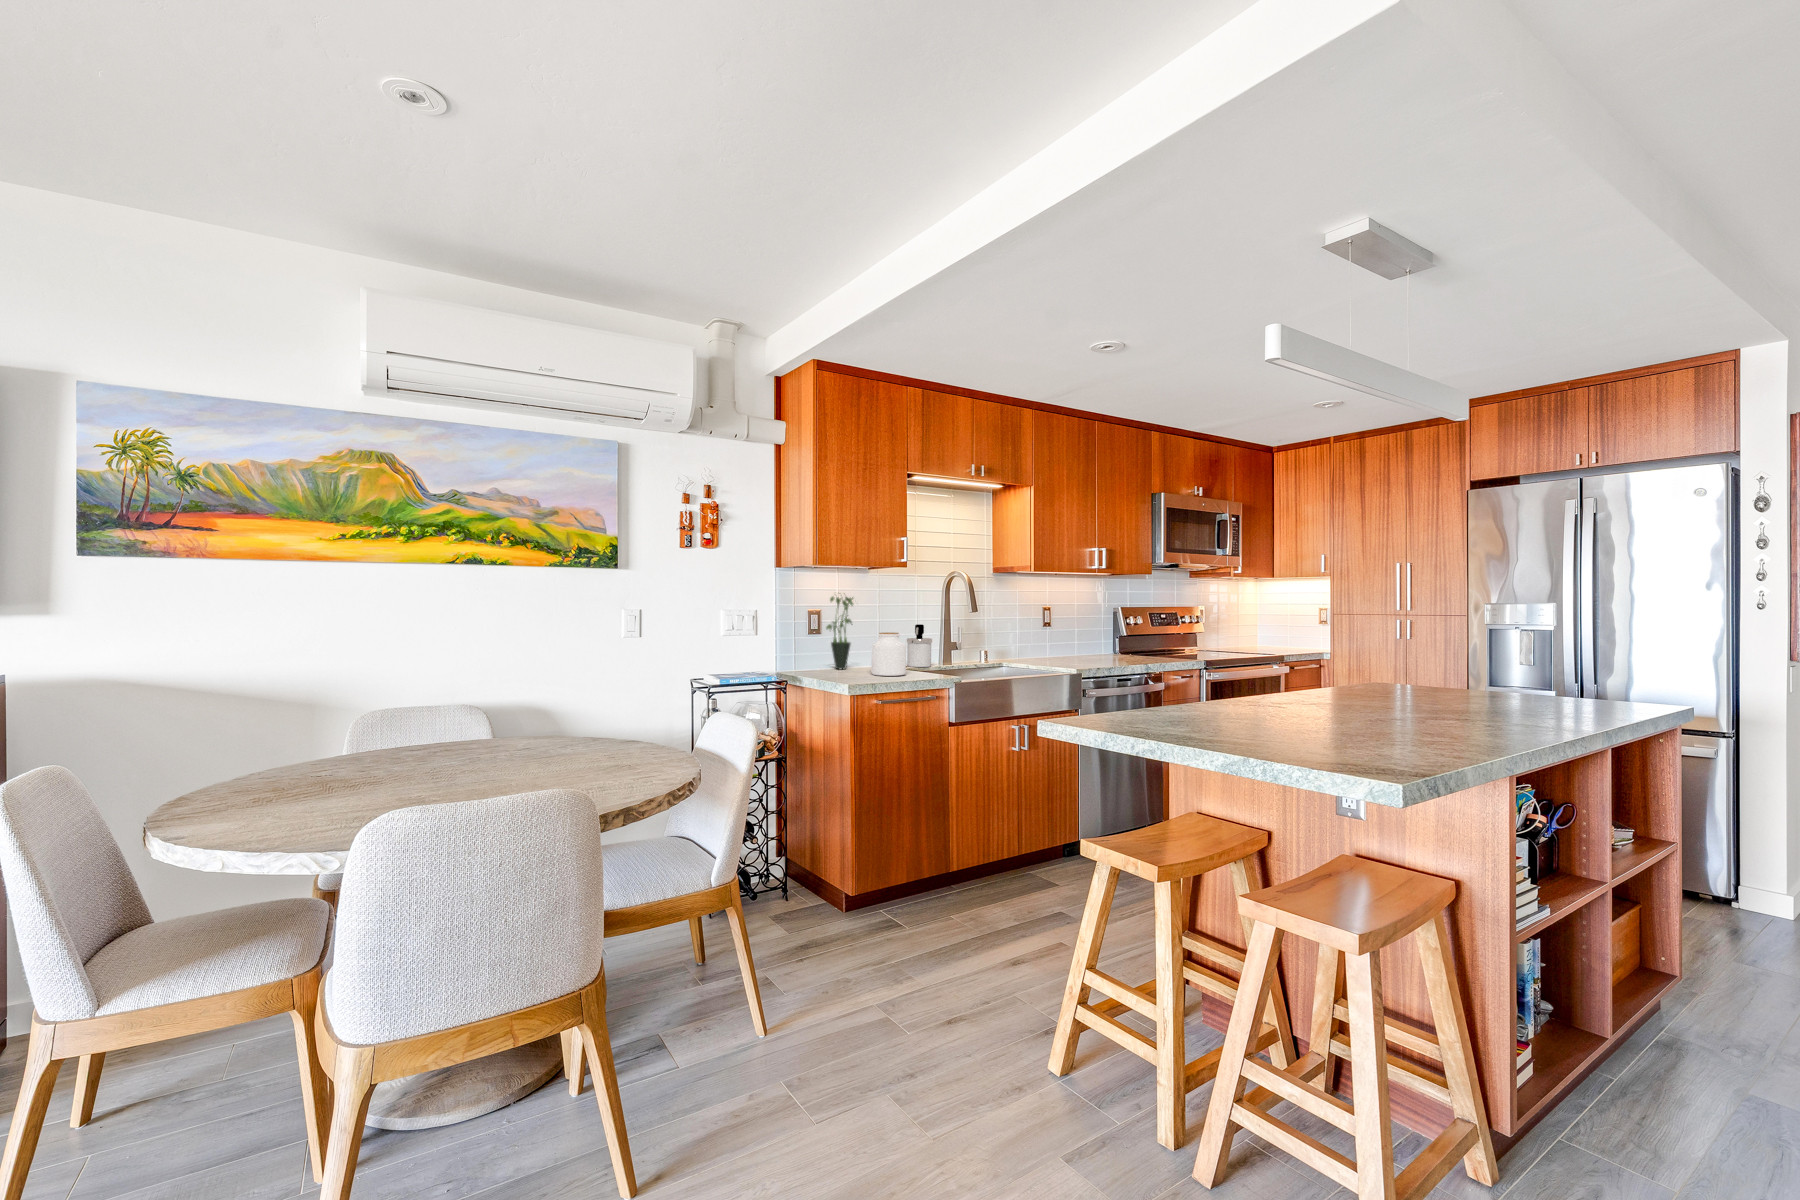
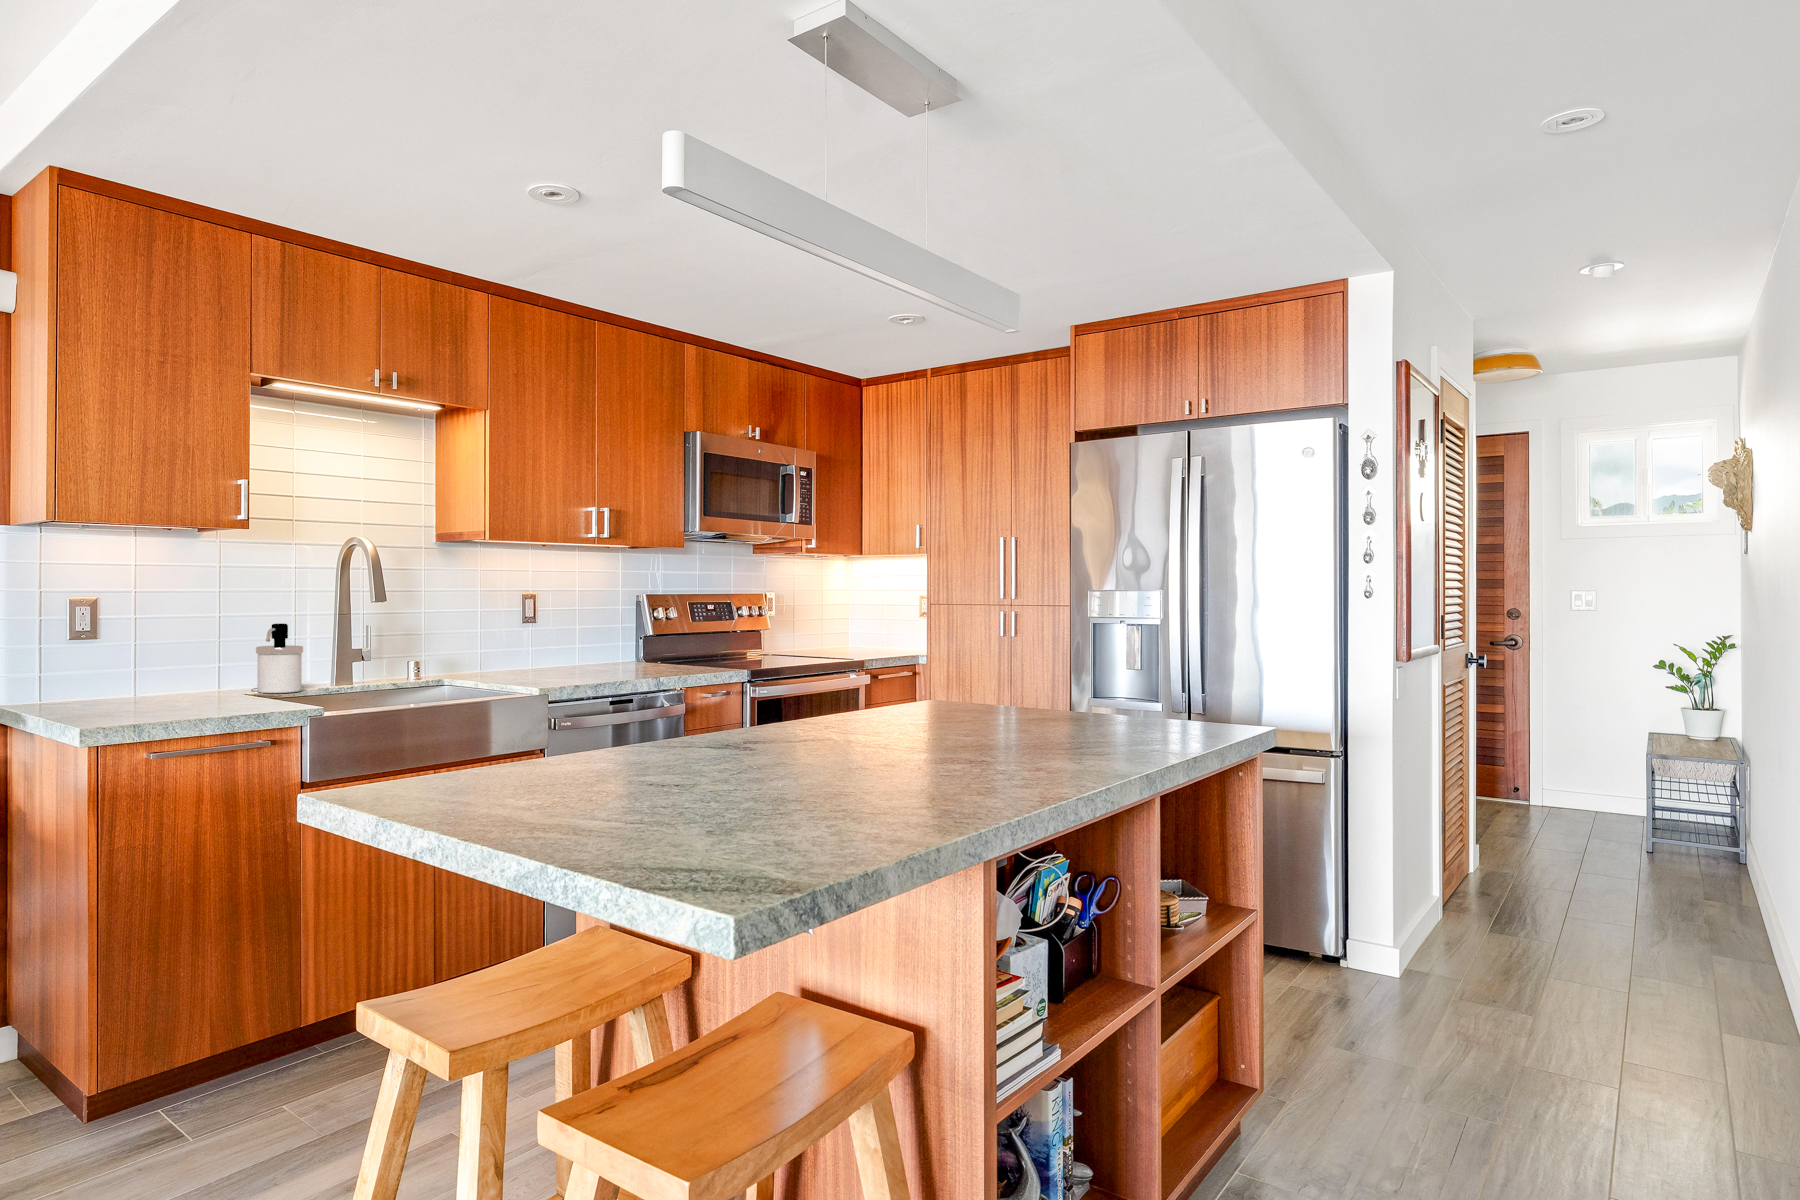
potted plant: present [826,597,853,669] -> none [85,570,155,702]
jar: present [871,632,906,676] -> none [167,638,234,710]

